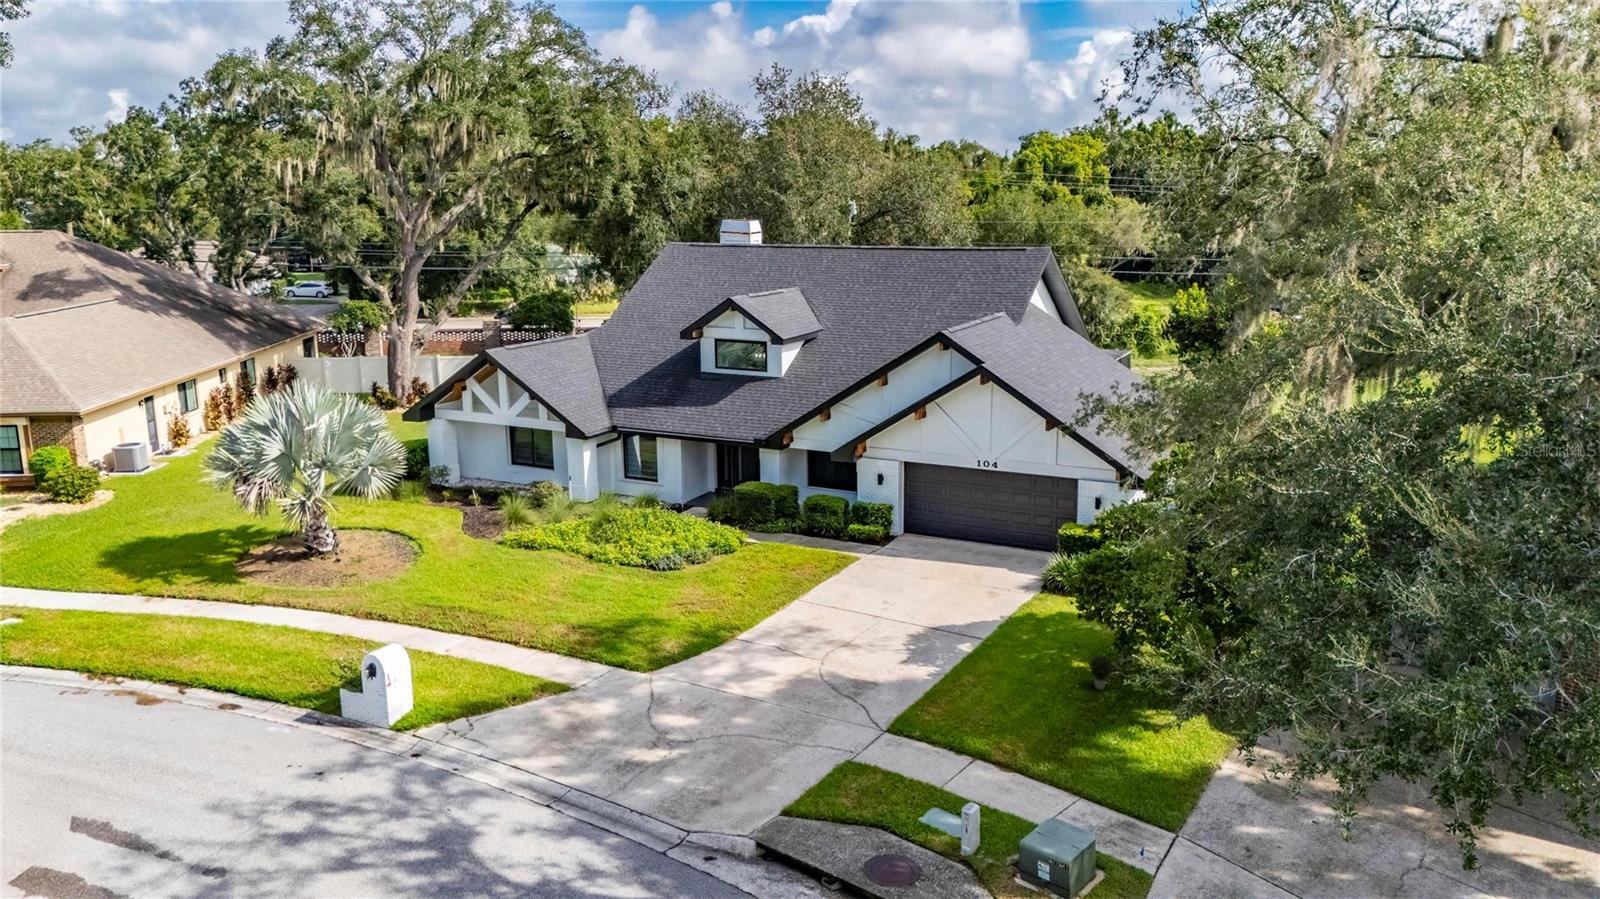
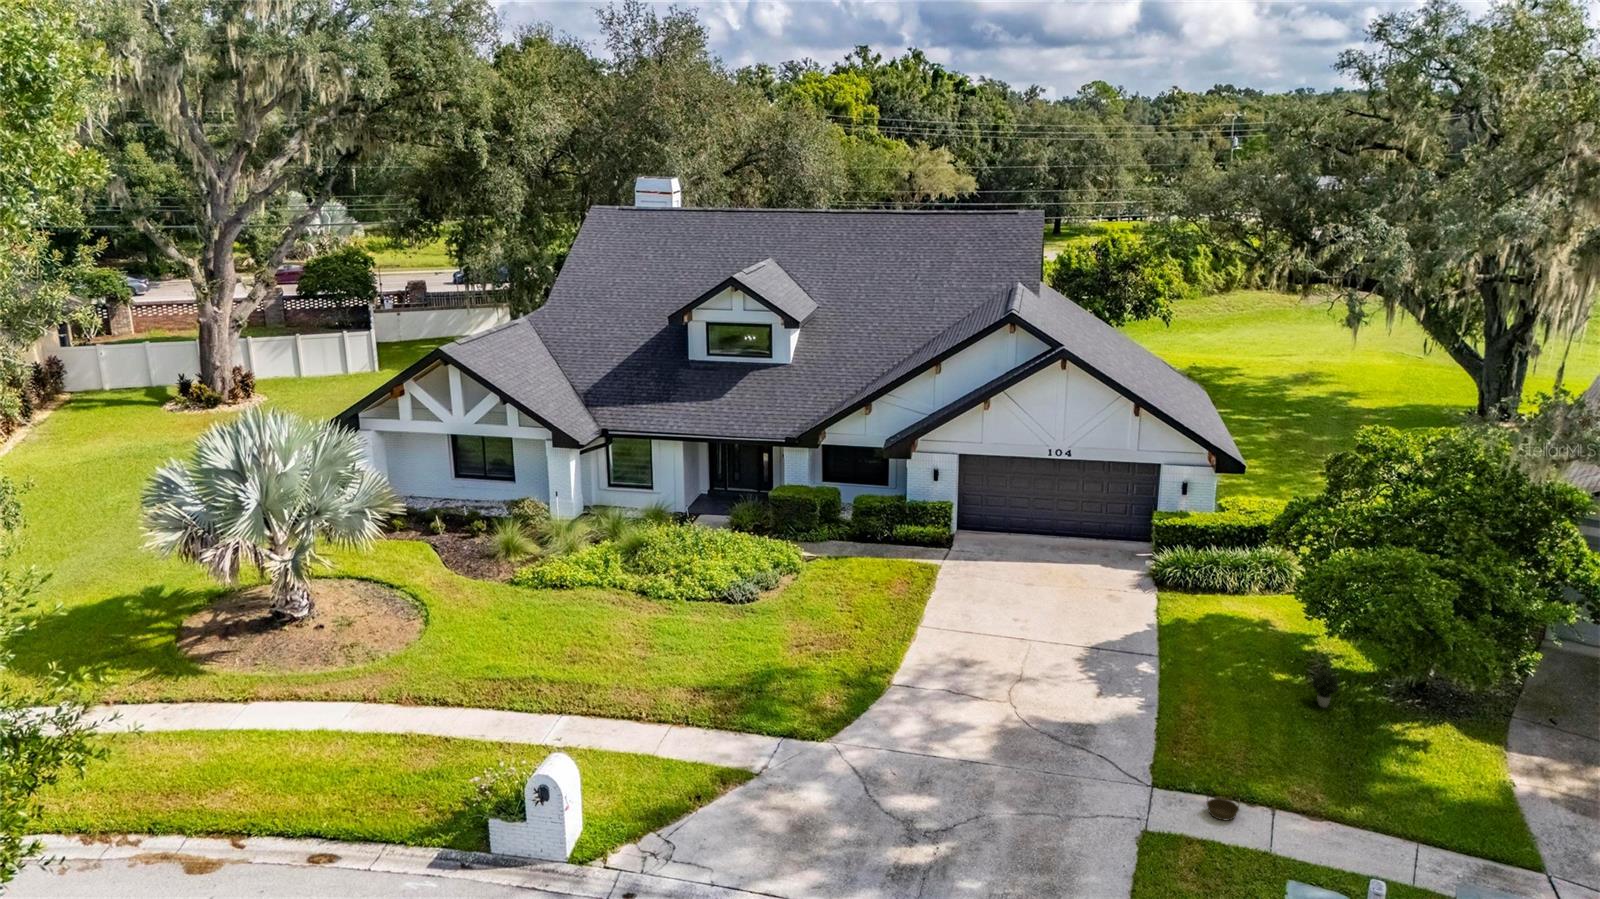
basket: none [913,730,939,761] -> present [1206,788,1239,820]

